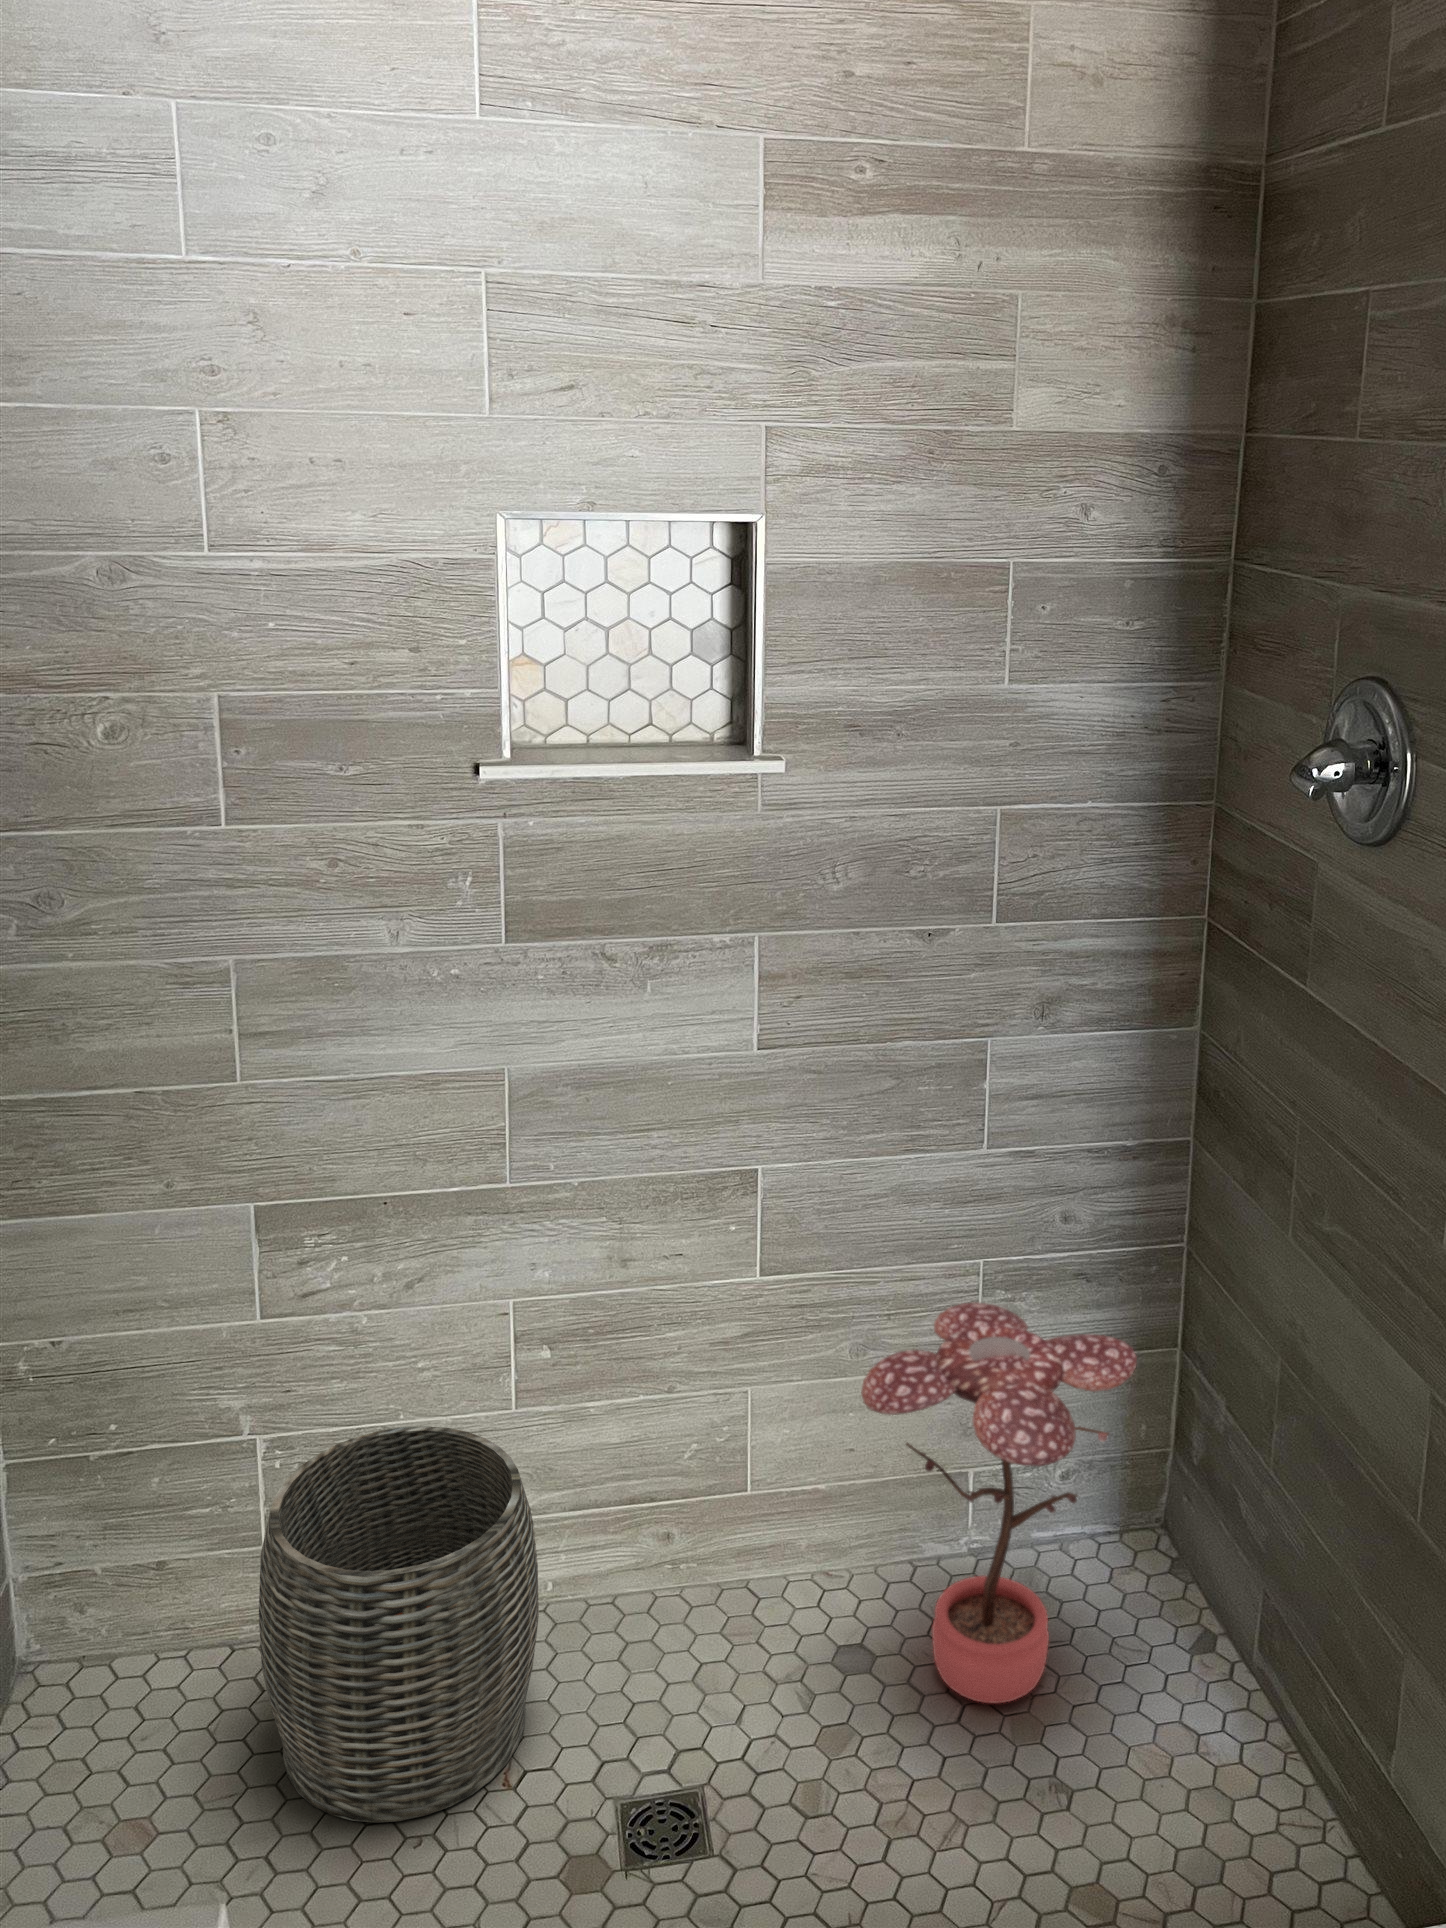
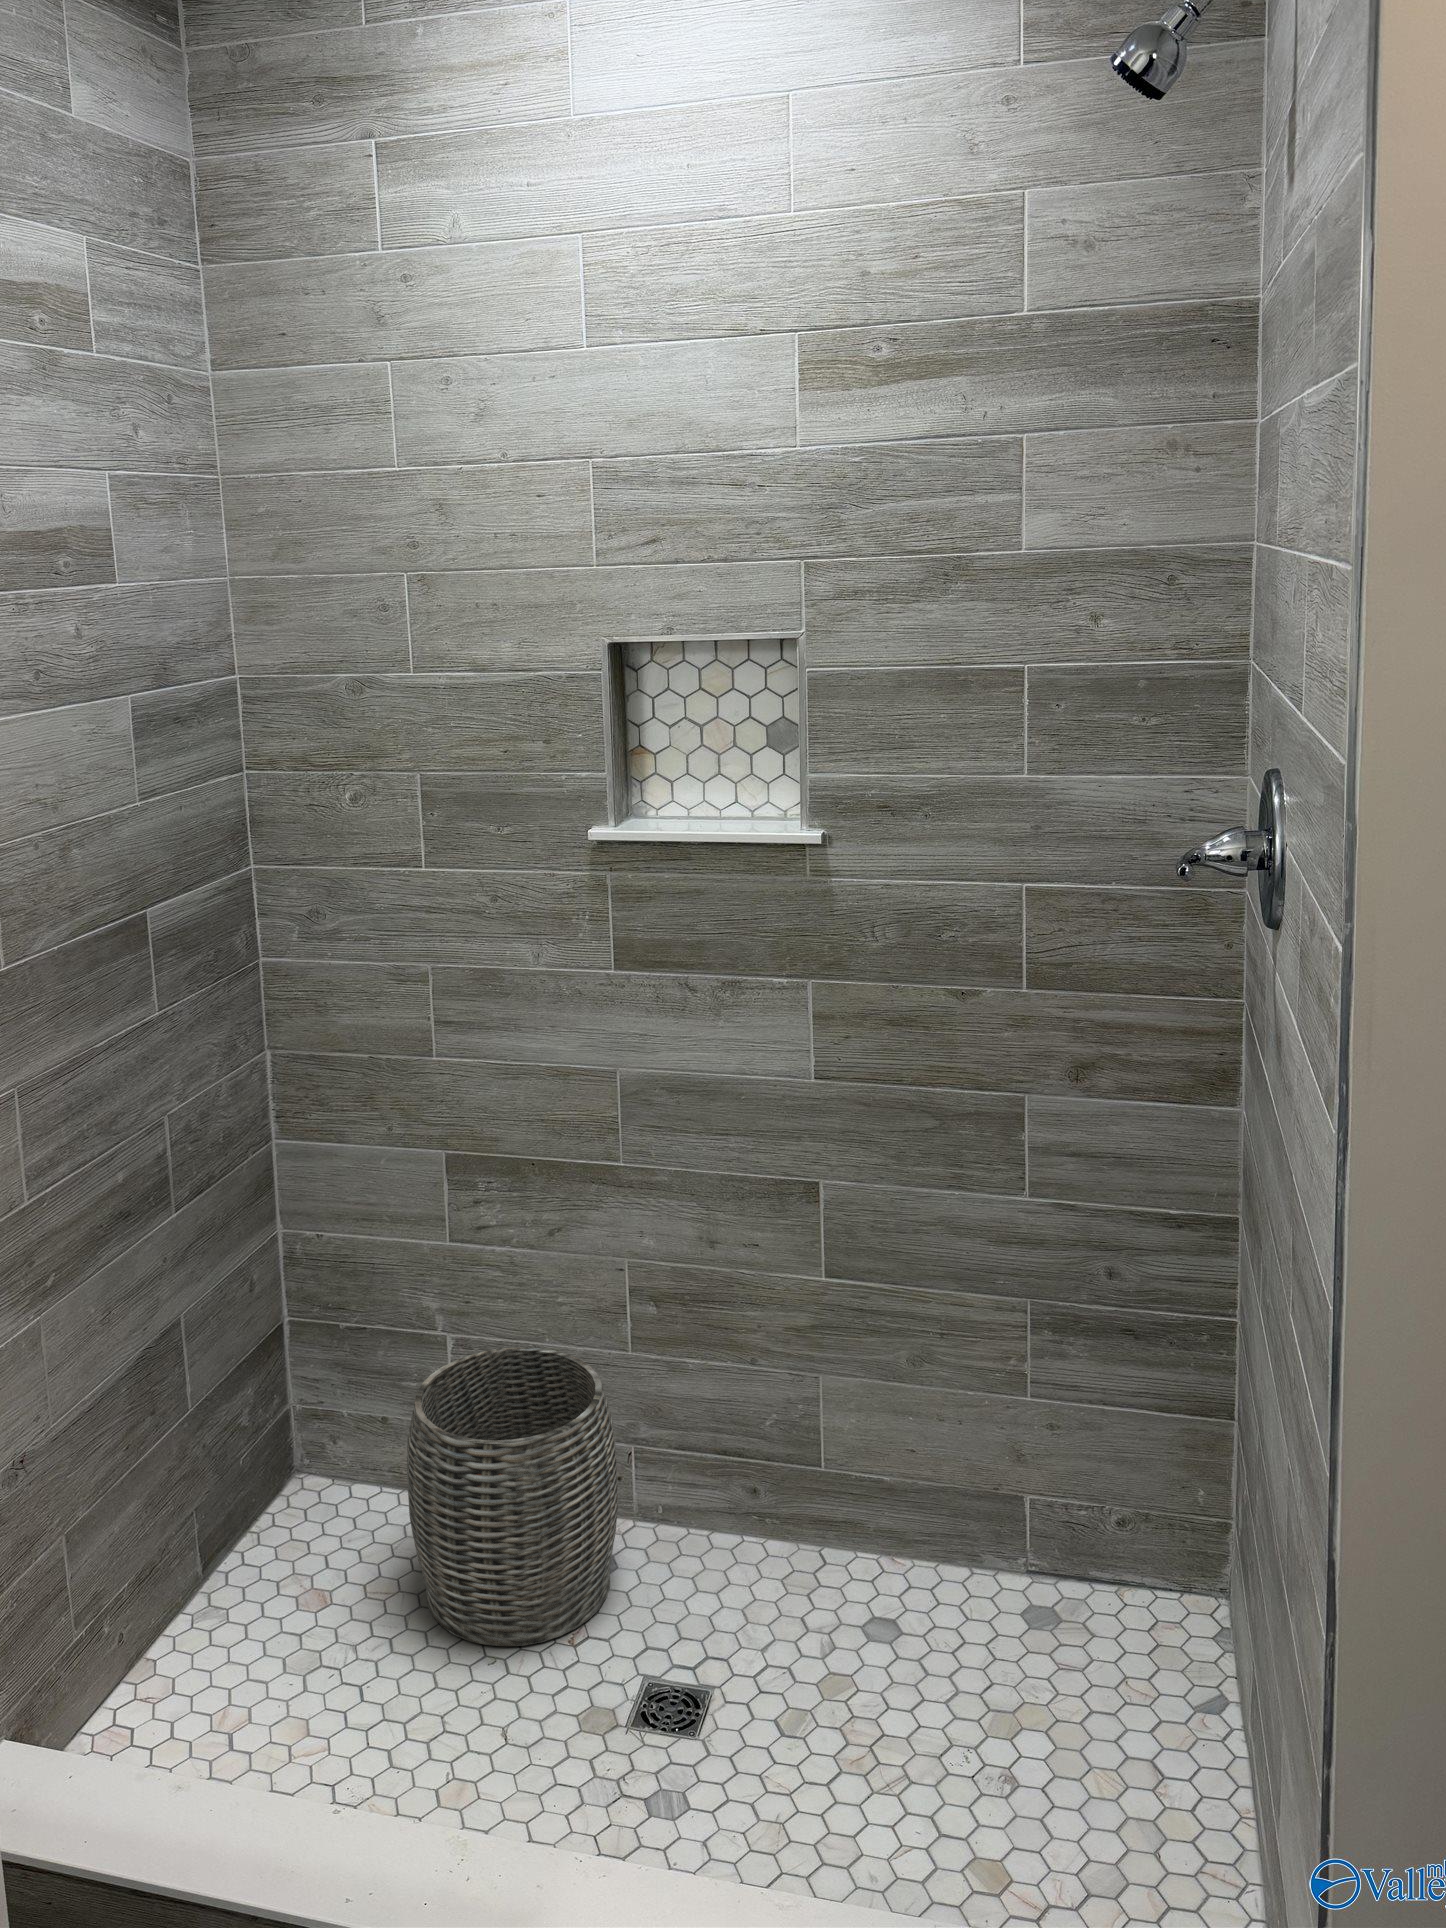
potted plant: present [861,1302,1137,1703] -> none [866,1330,1128,1698]

